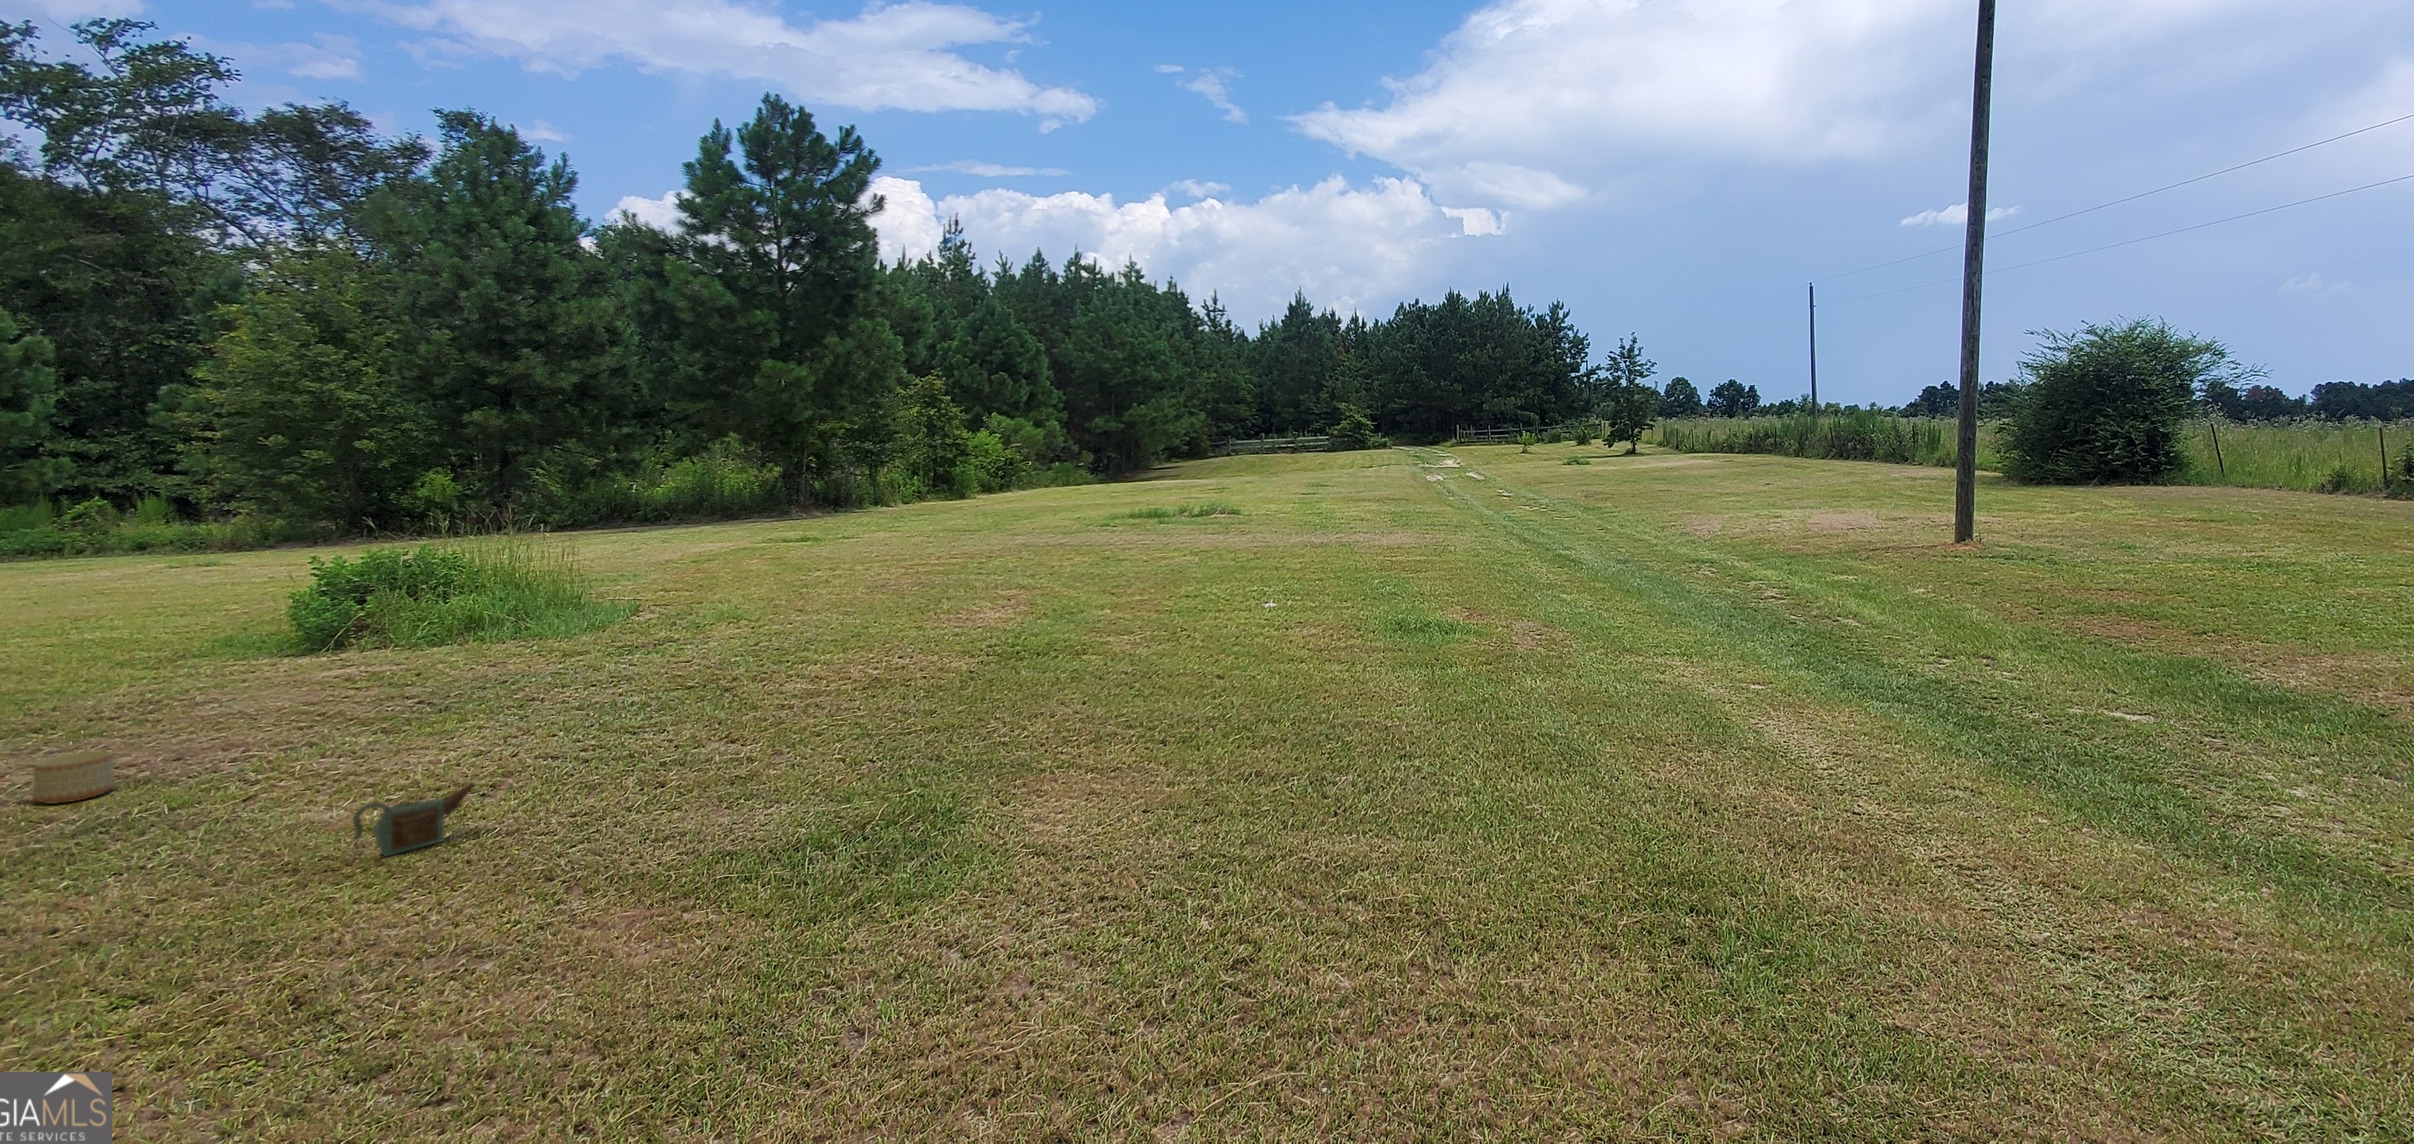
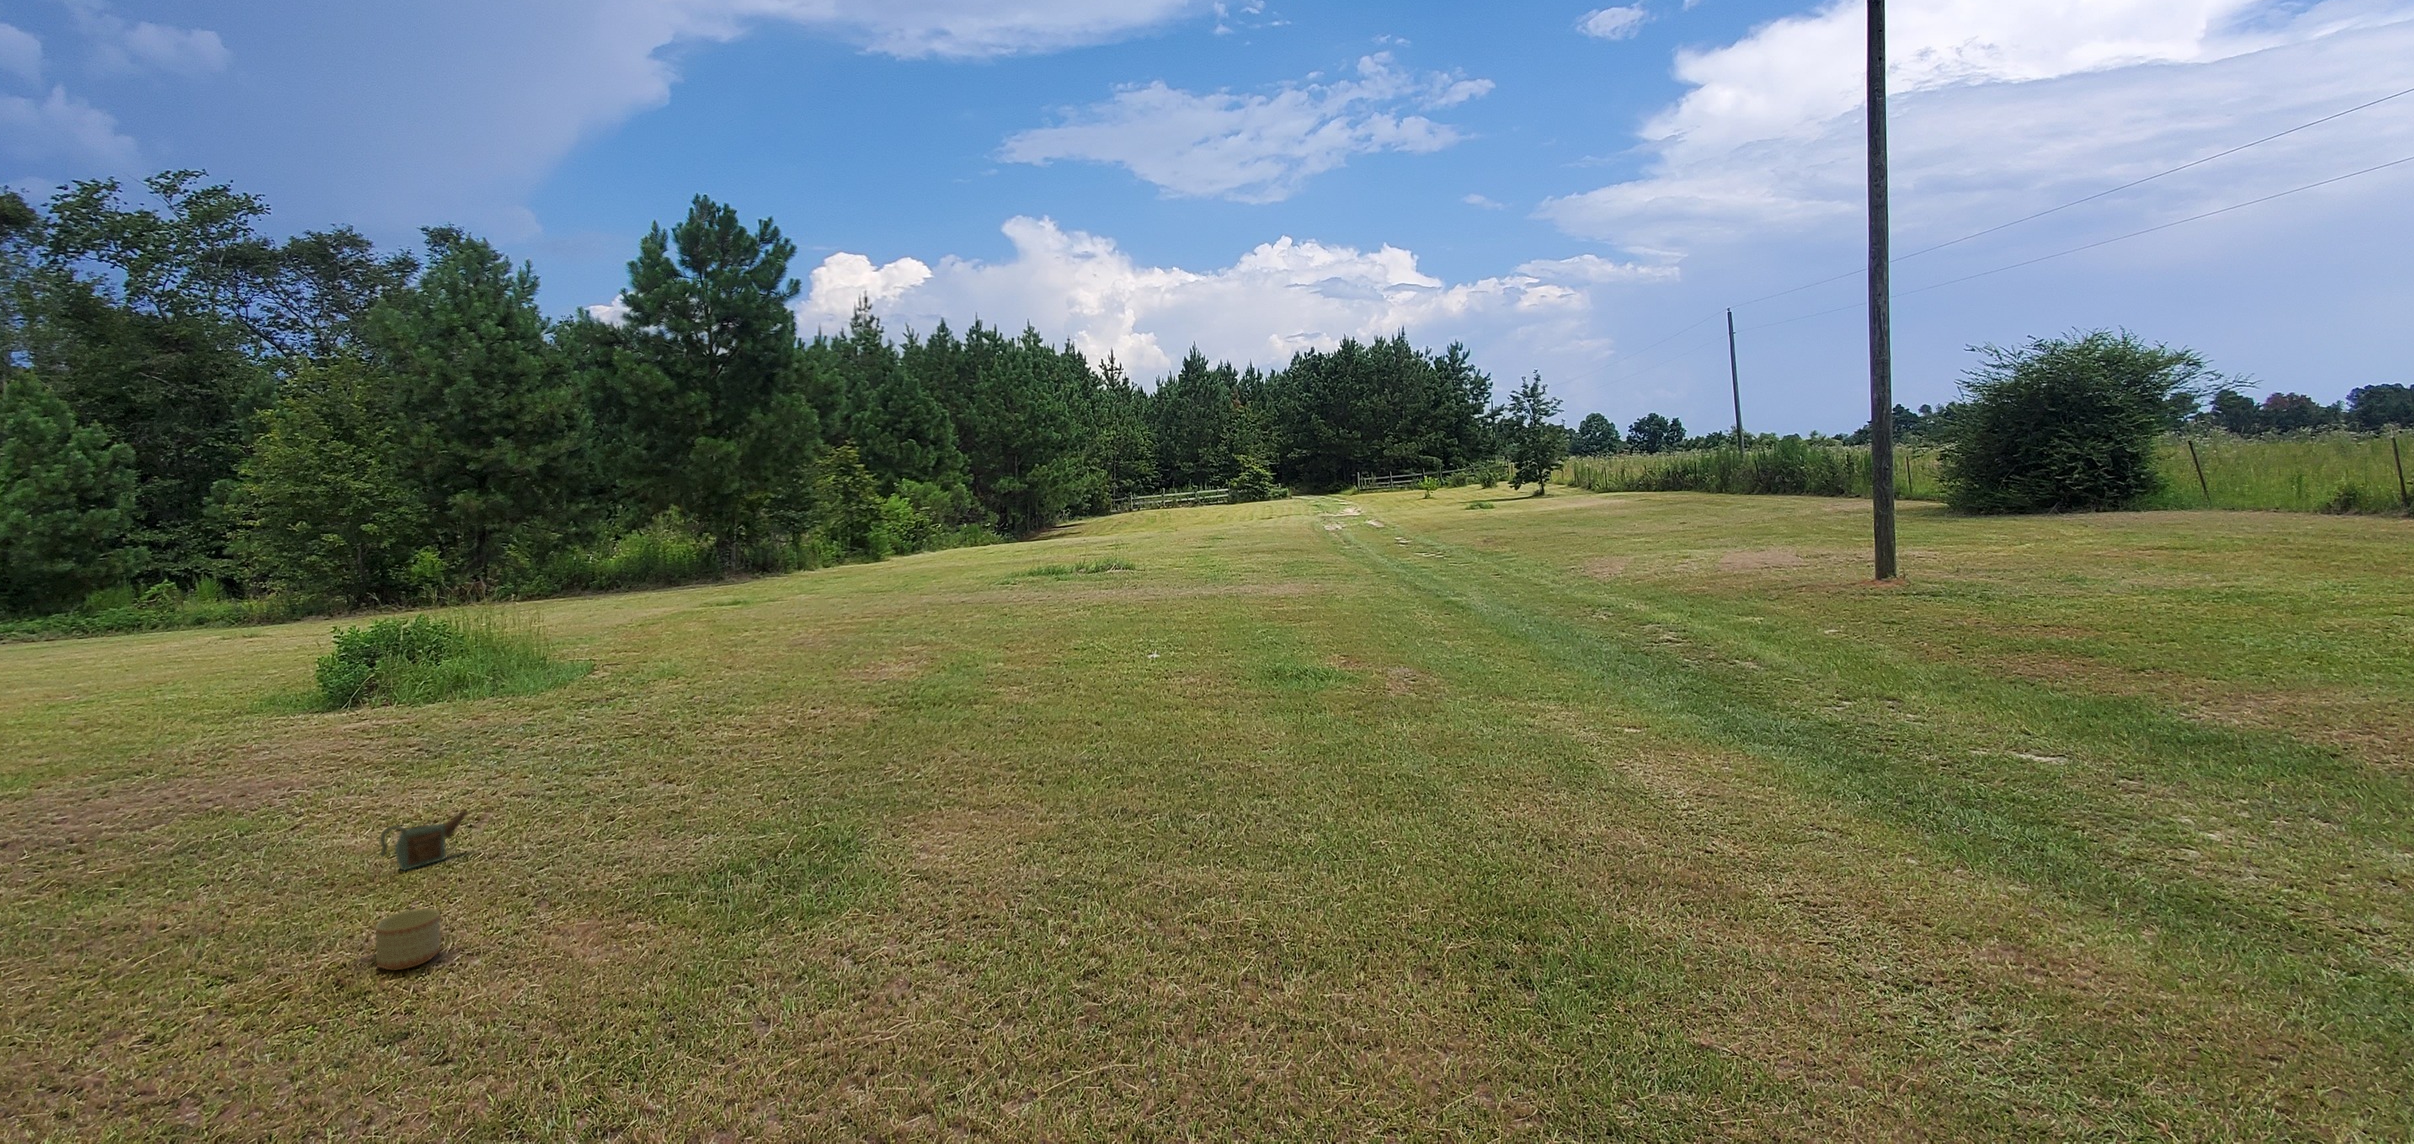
planter: present [34,750,114,804] -> present [376,908,440,970]

